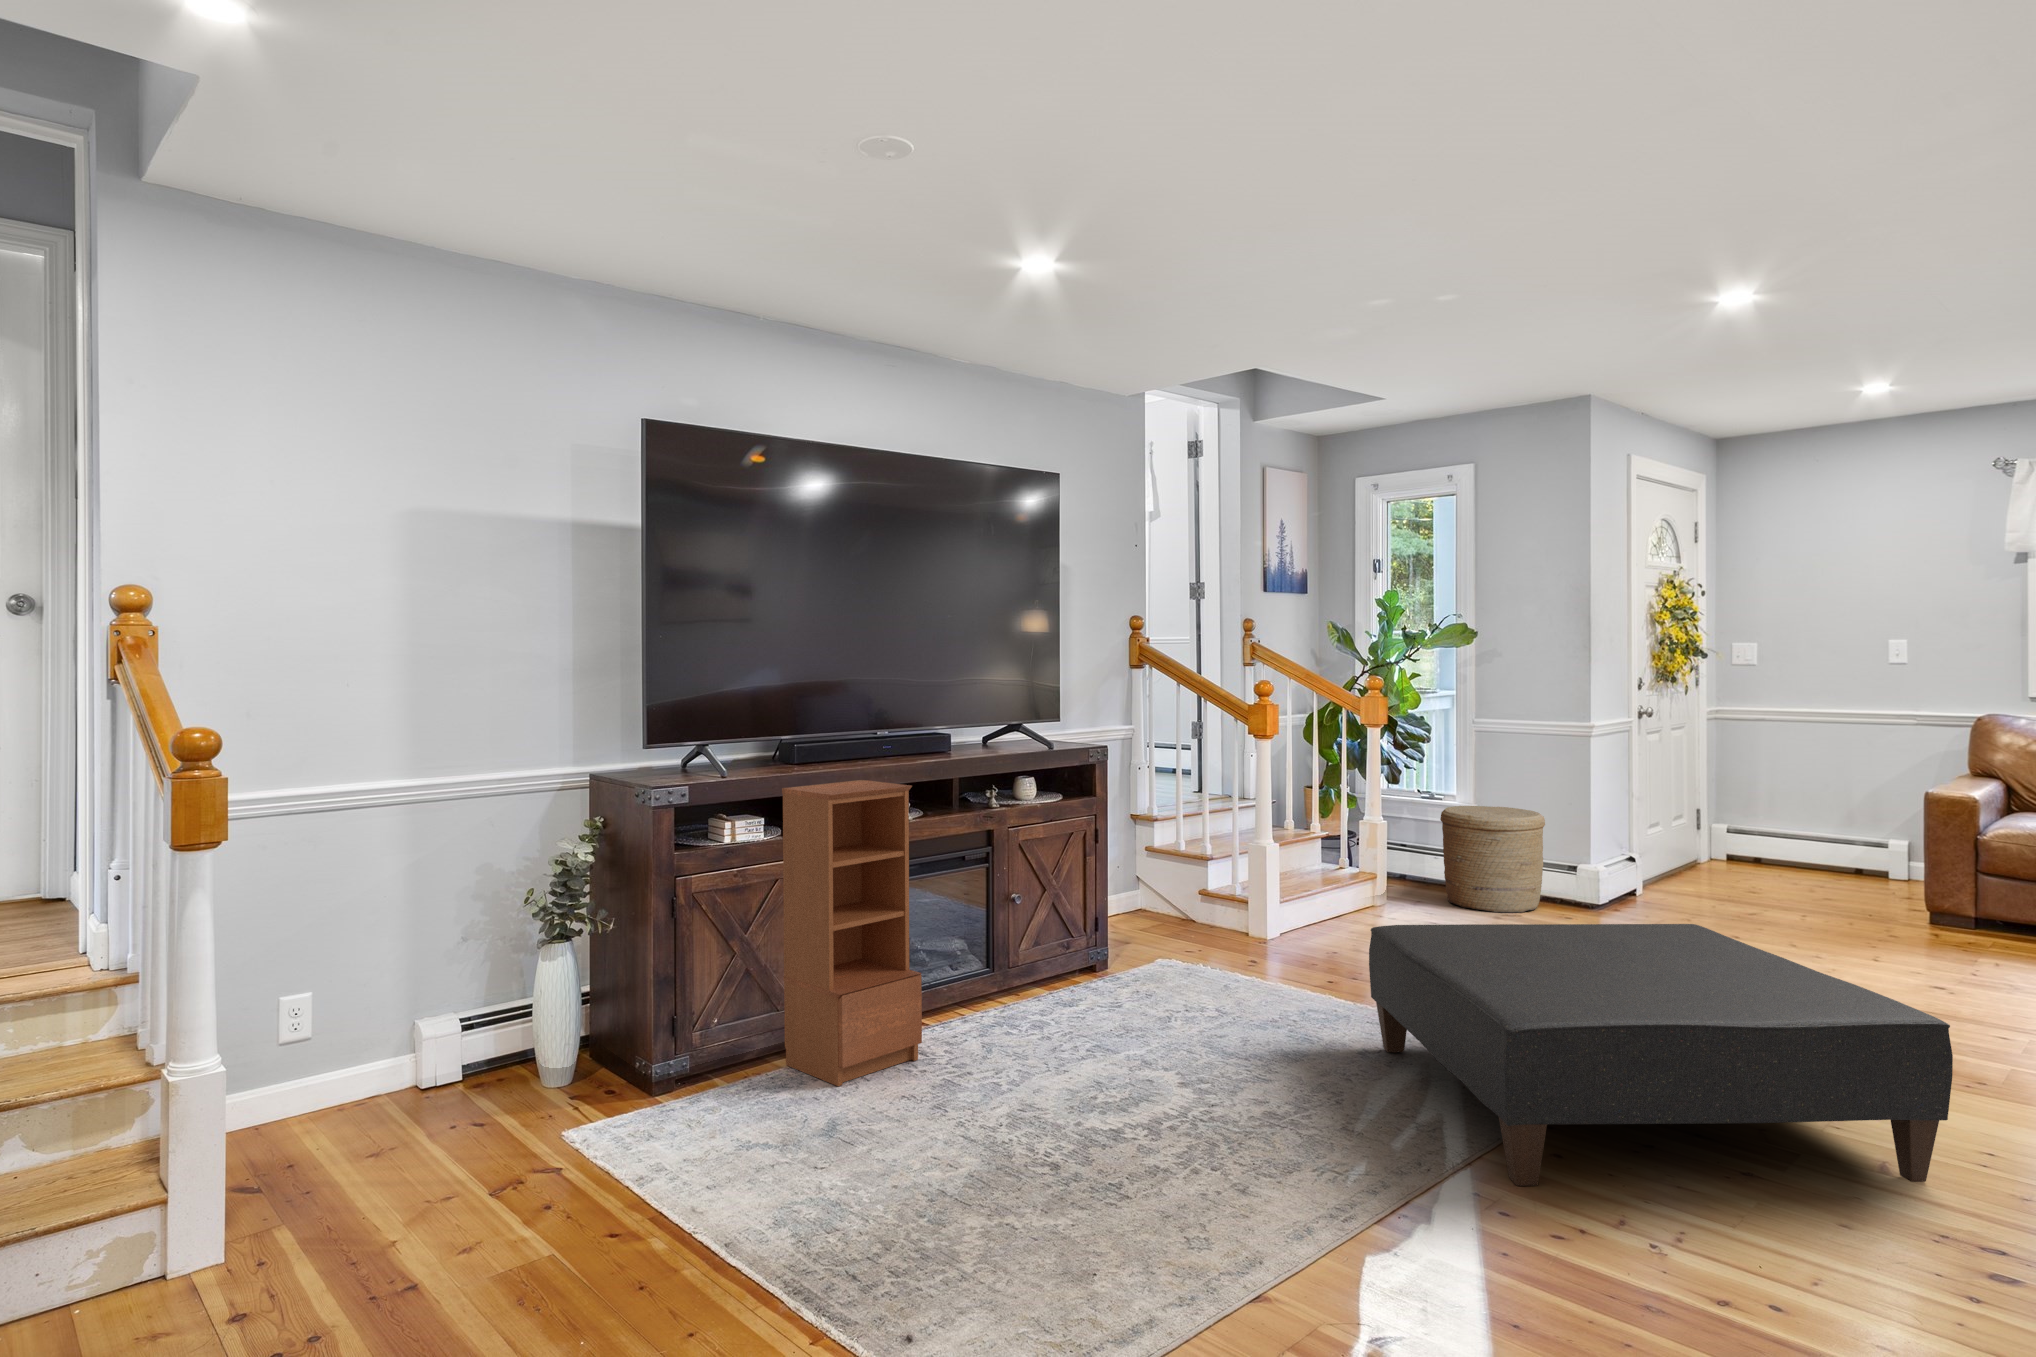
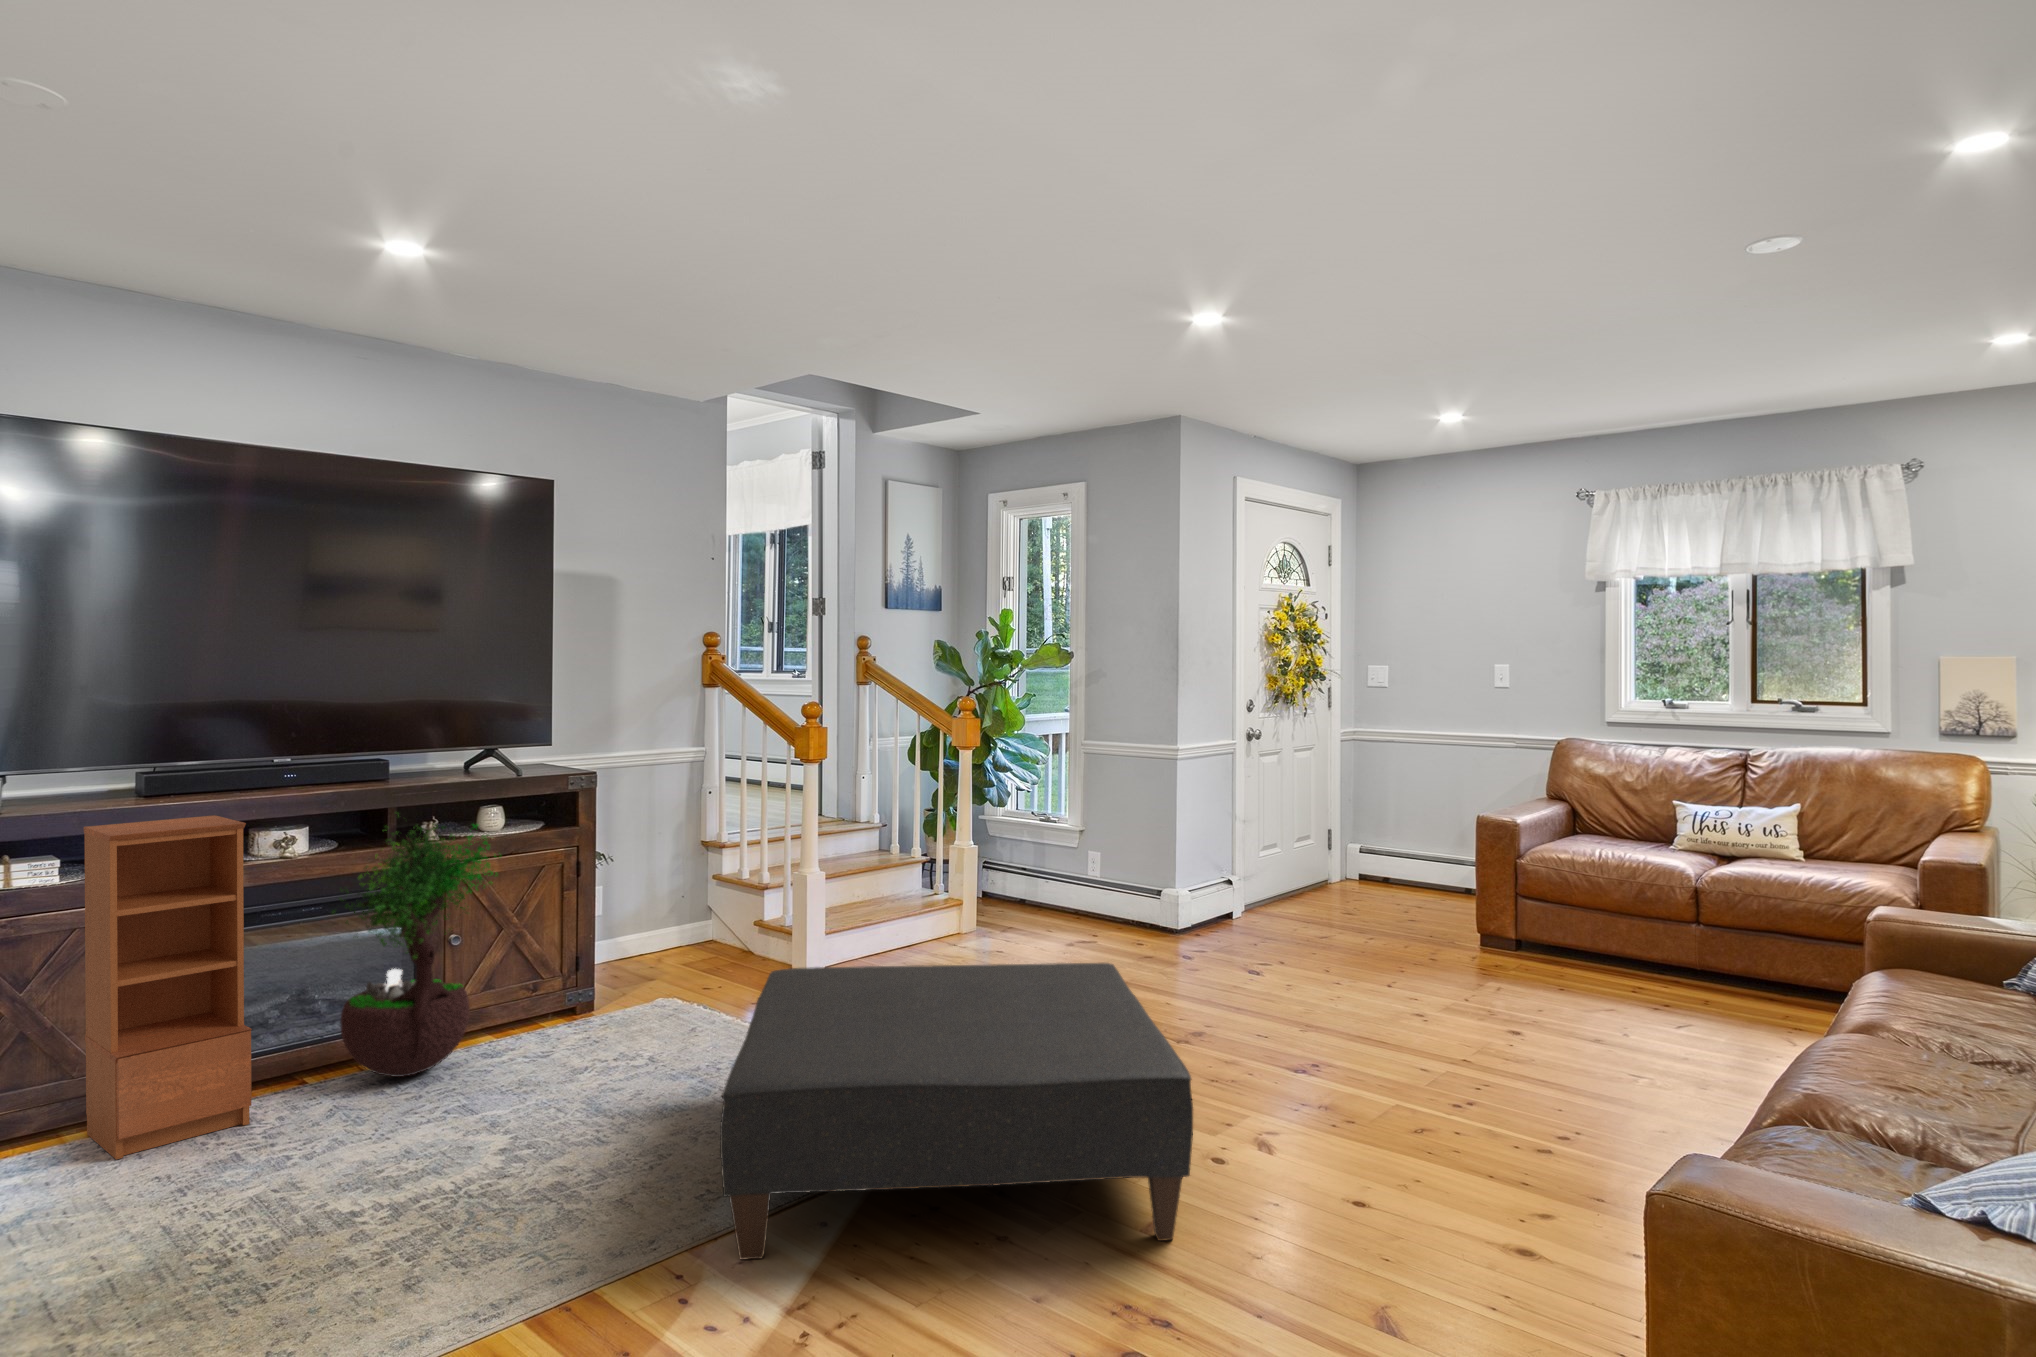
potted tree: none [952,777,1094,1022] -> present [332,815,498,1077]
woven basket: present [1440,806,1545,913] -> none [1031,829,1131,940]

